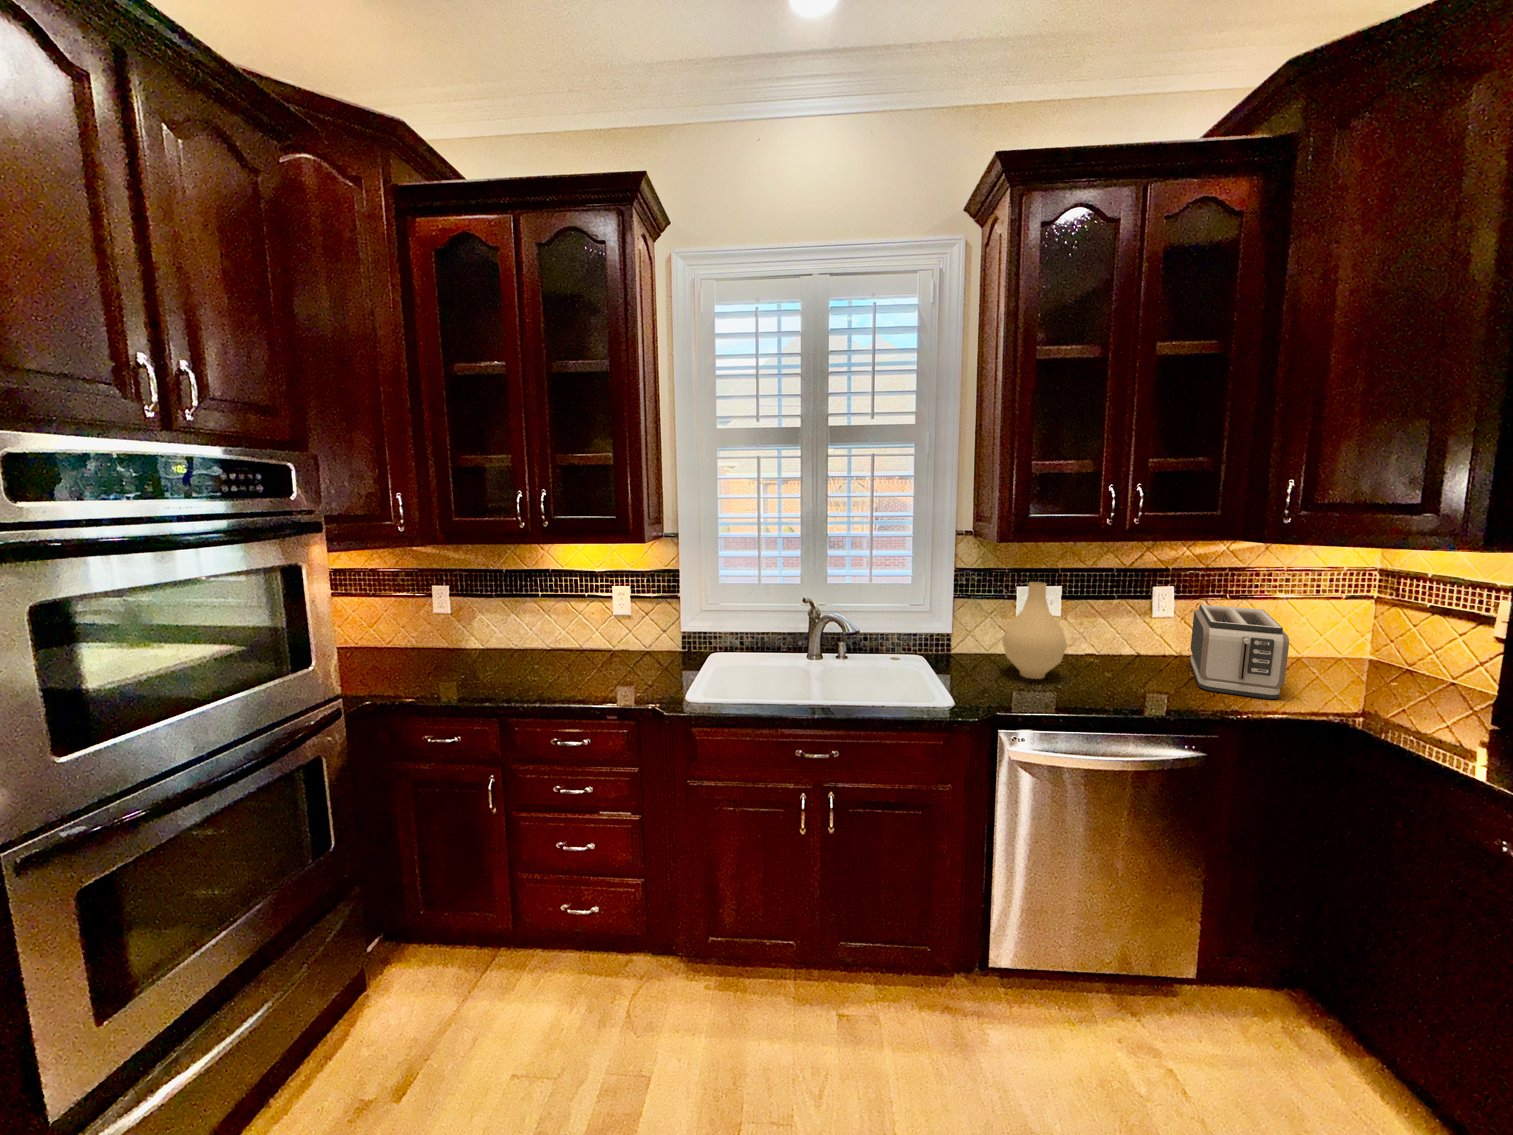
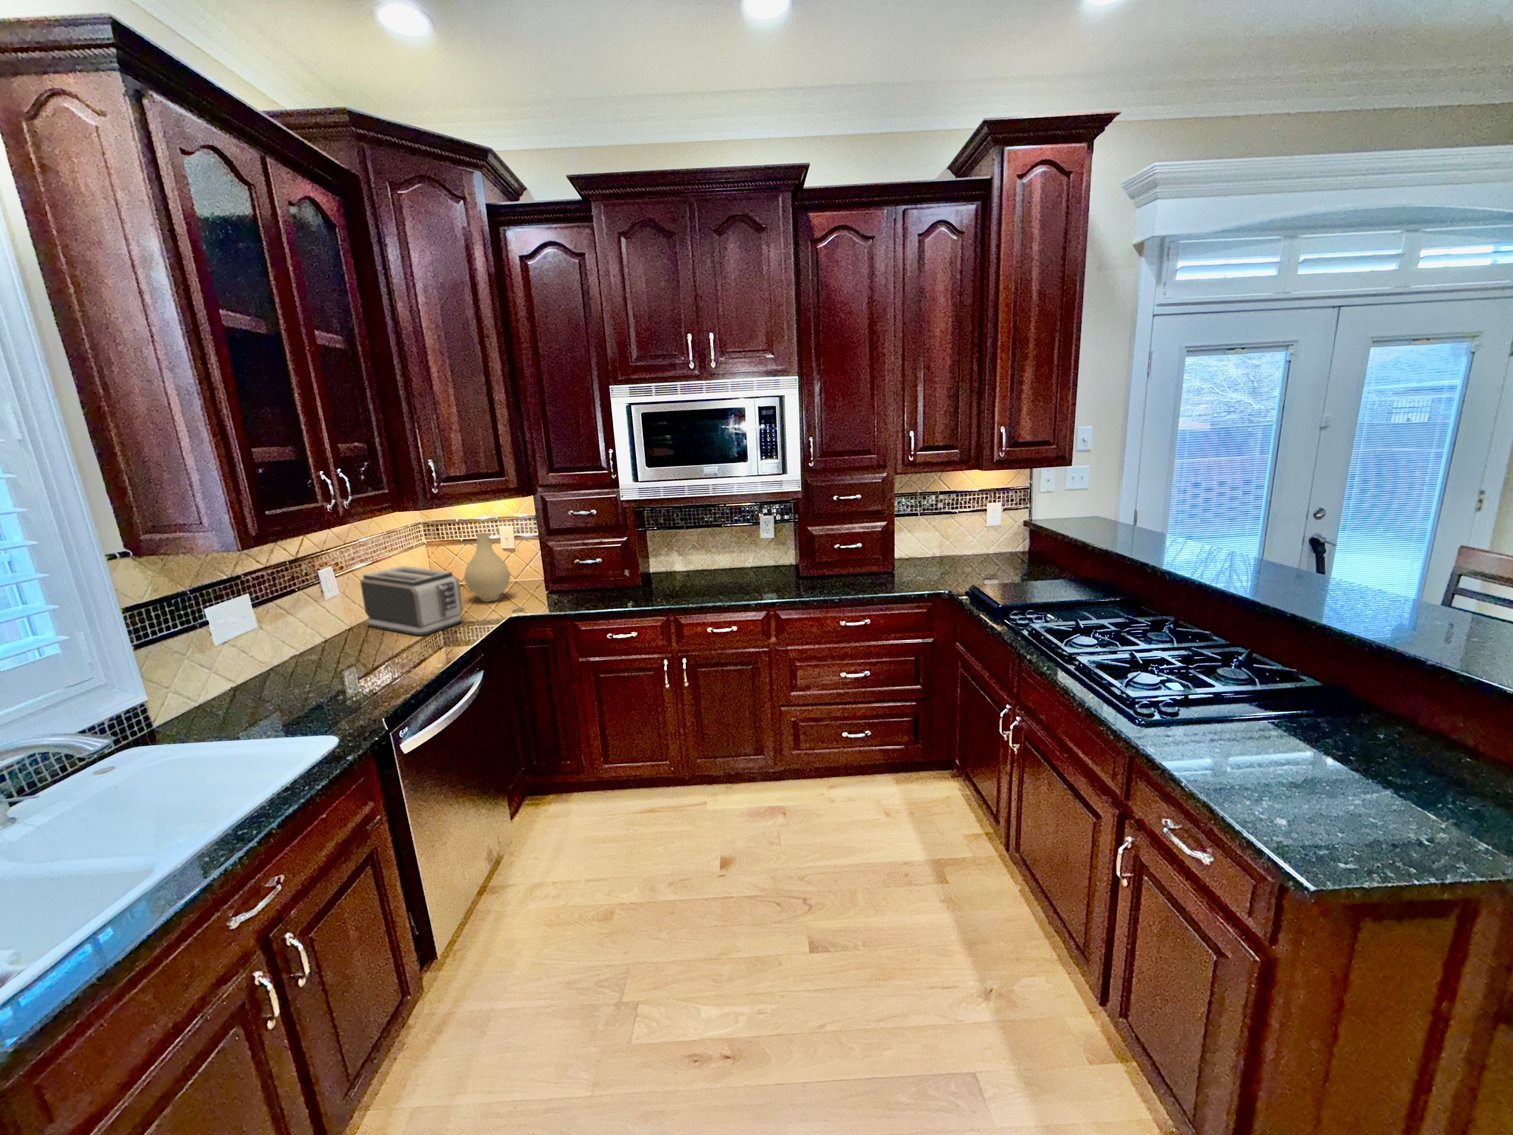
vase: present [1002,582,1067,679] -> present [464,533,510,602]

